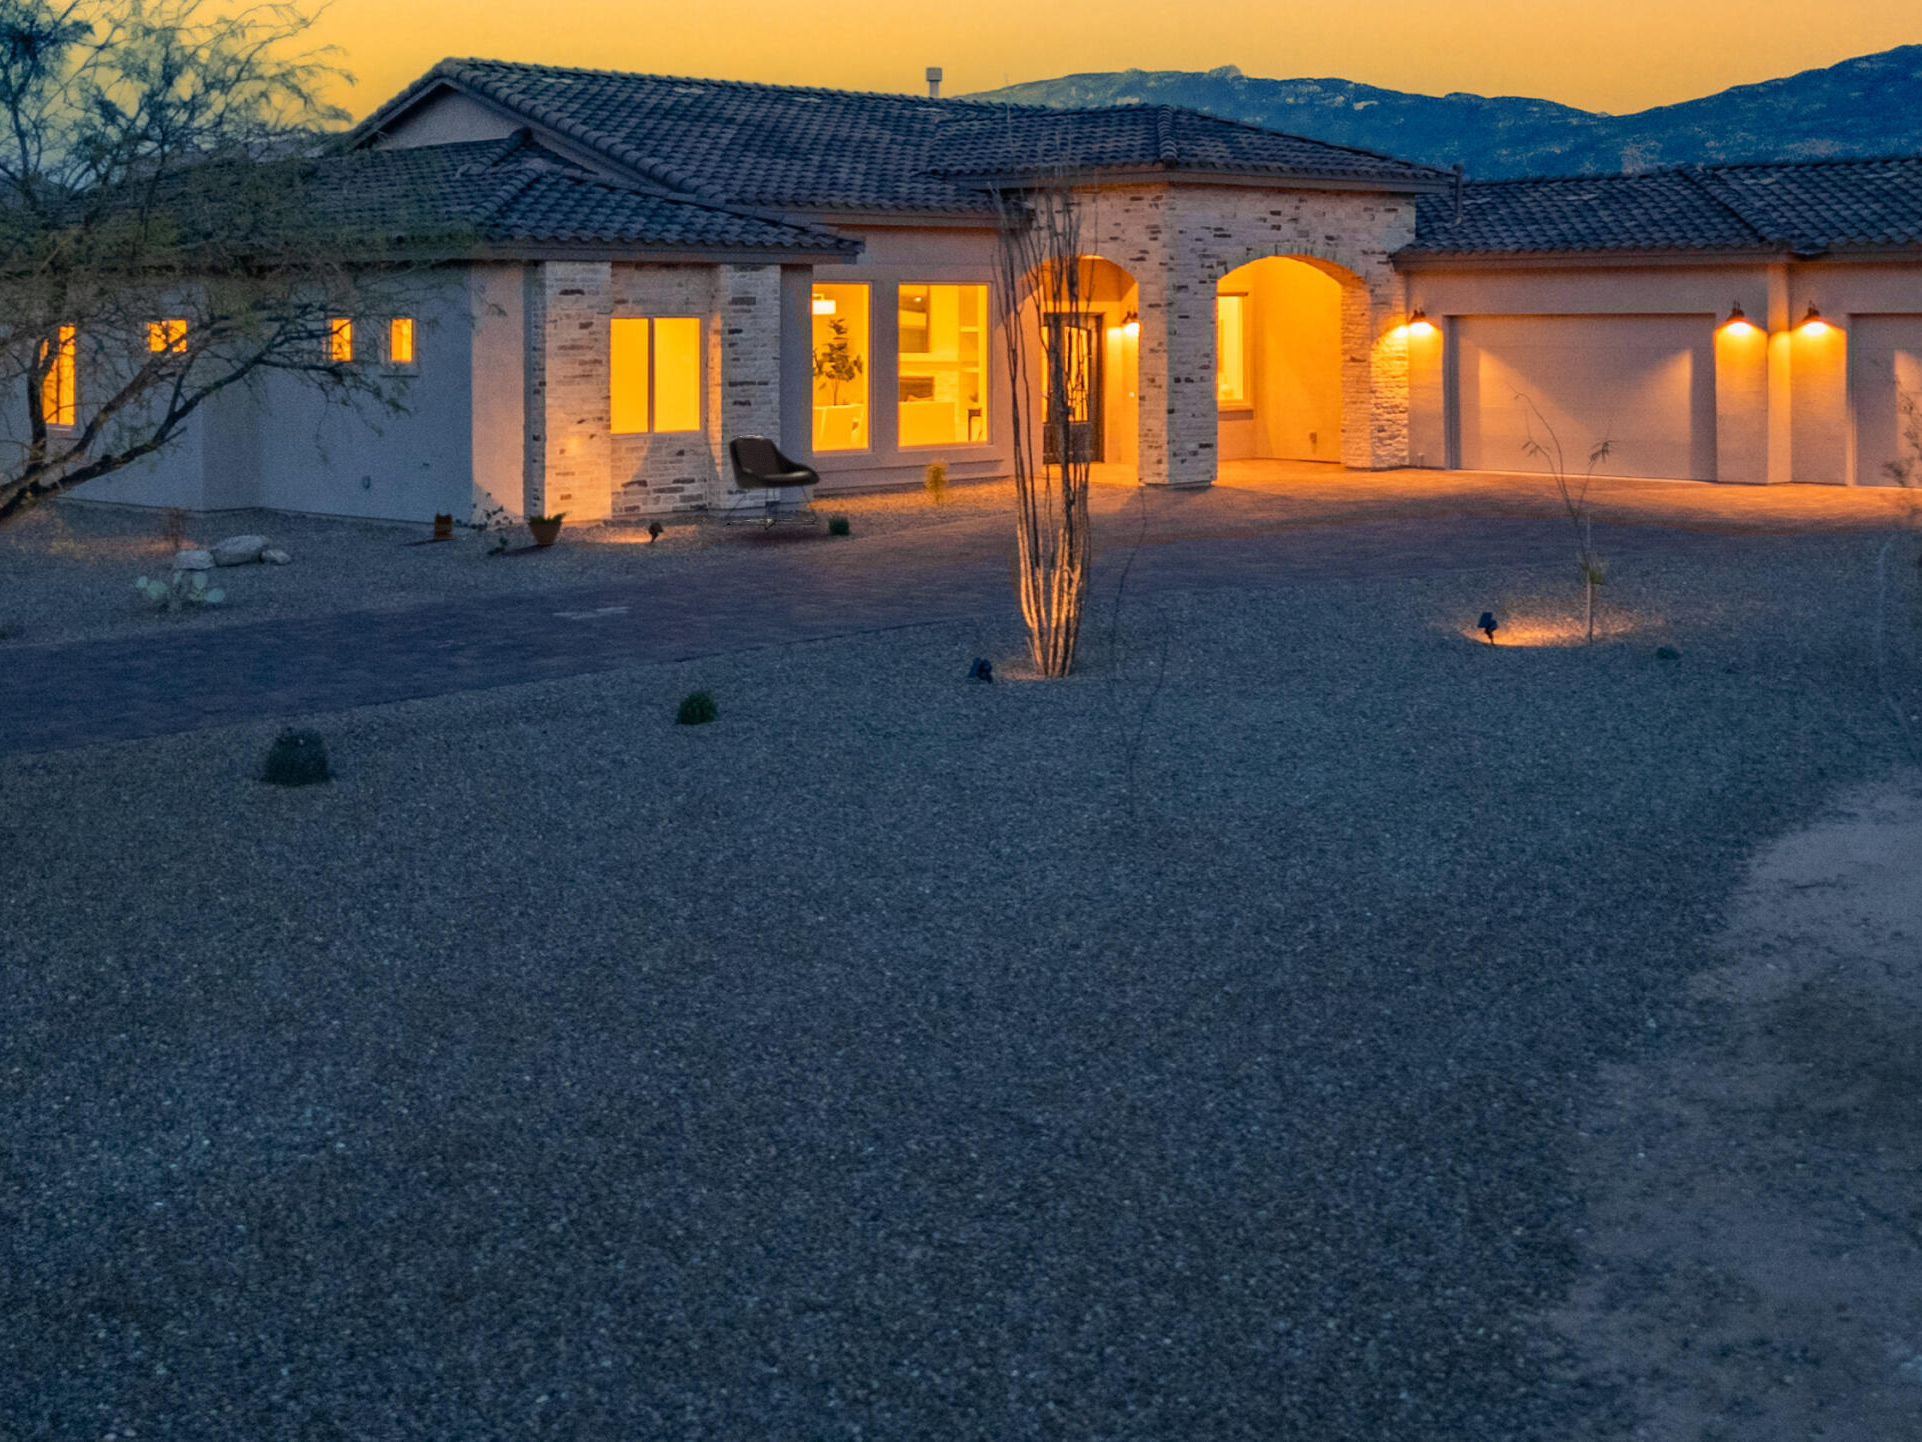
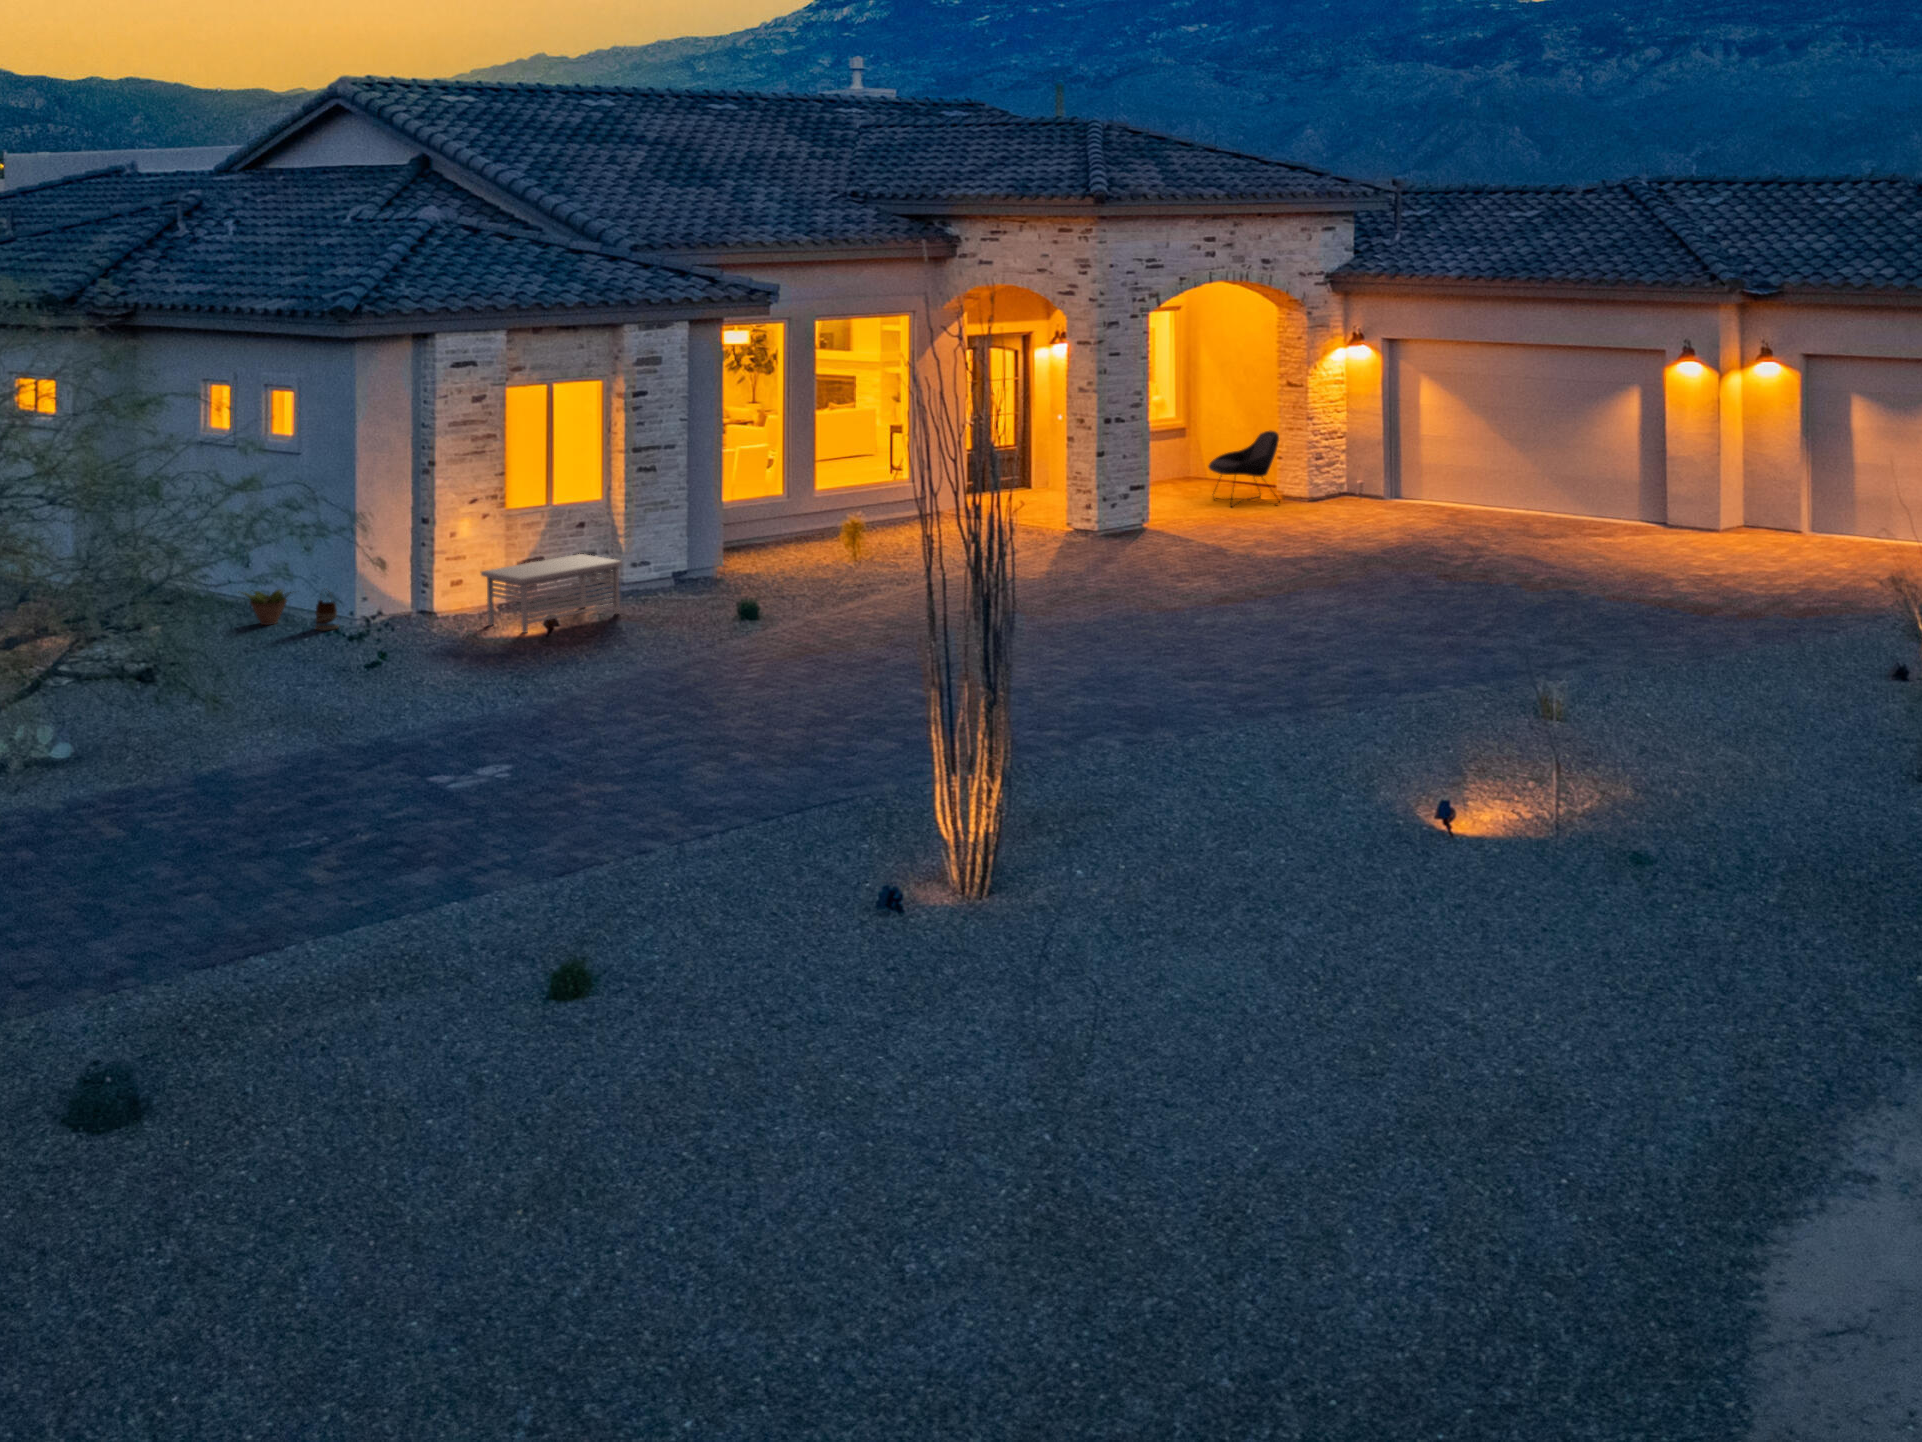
lounge chair: present [727,436,820,527] -> present [1208,431,1279,506]
storage bench: none [587,478,718,542] -> present [481,554,622,633]
decorative plant: present [524,512,567,545] -> present [238,589,294,625]

